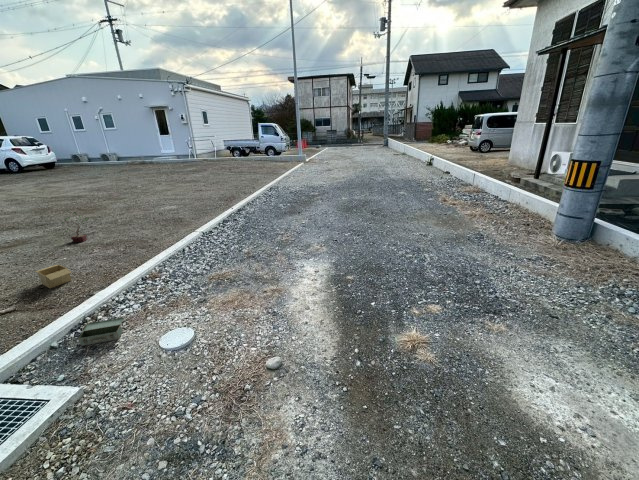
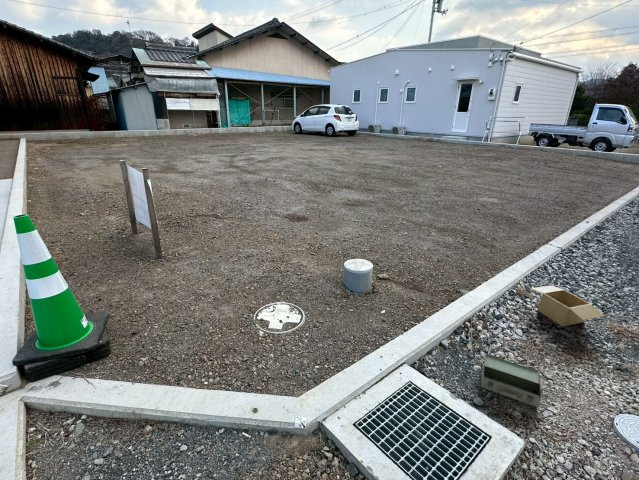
potted plant: present [62,212,88,242] -> none [399,183,428,217]
cardboard box: present [35,265,72,288] -> present [531,286,604,326]

